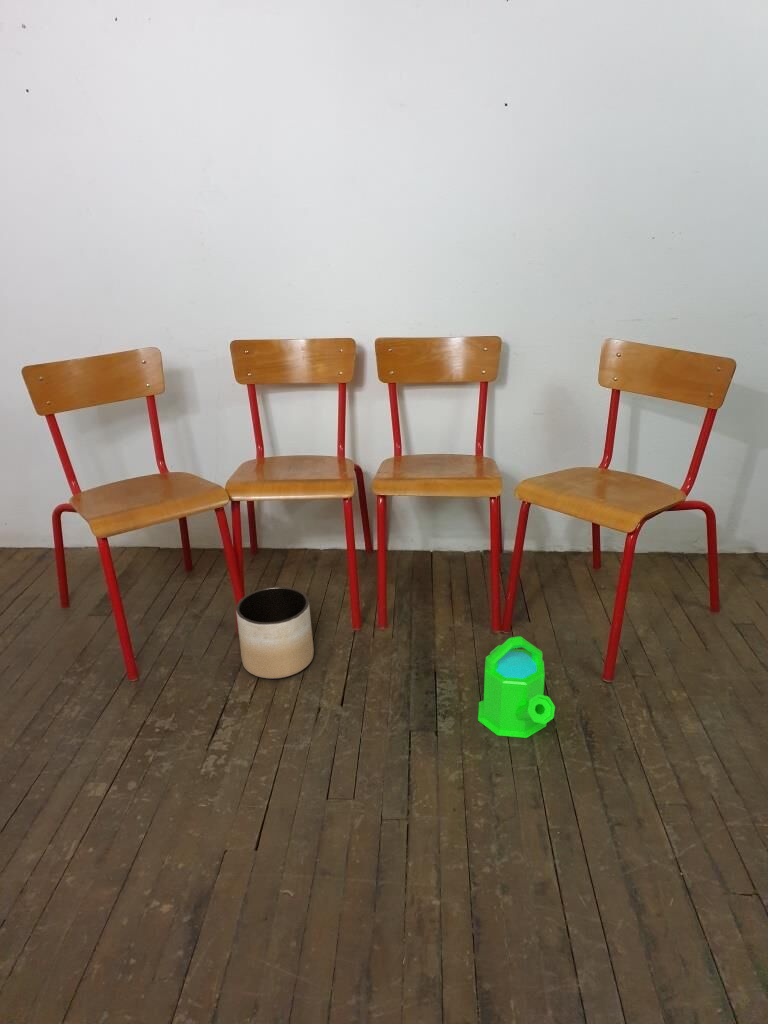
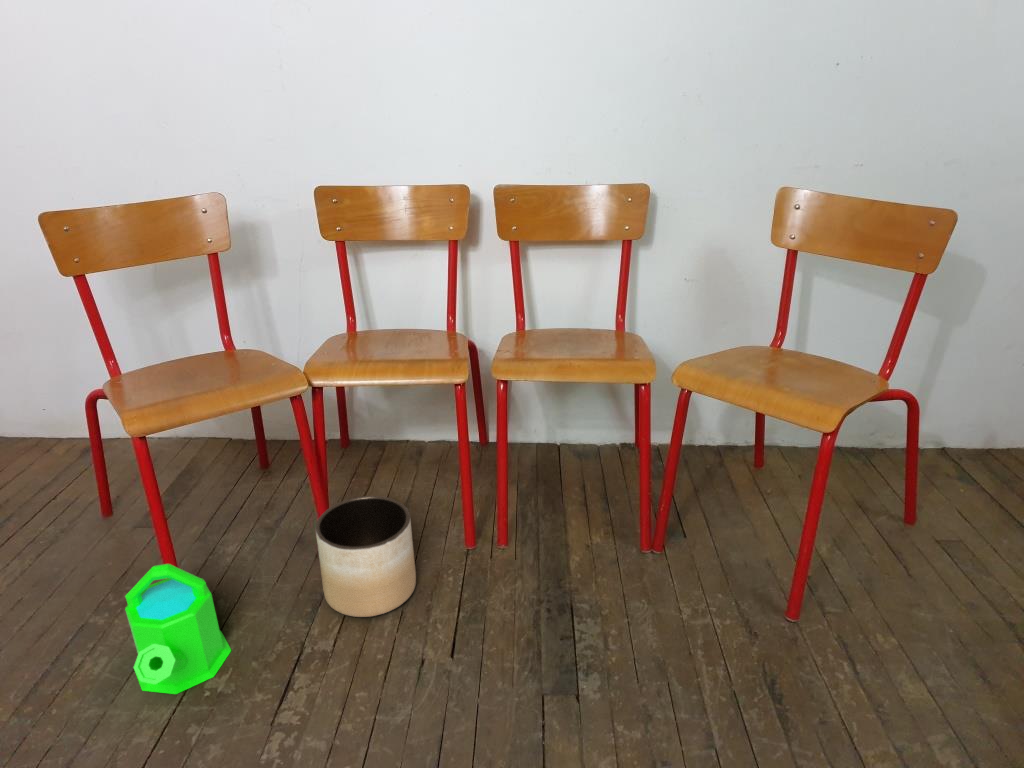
watering can: present [478,636,555,738] -> present [125,564,231,694]

